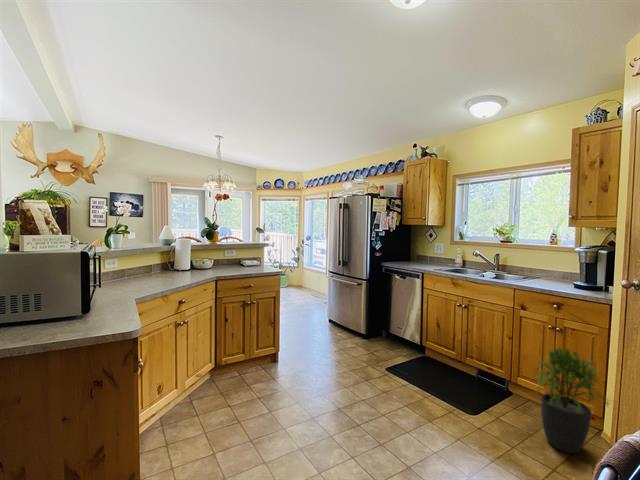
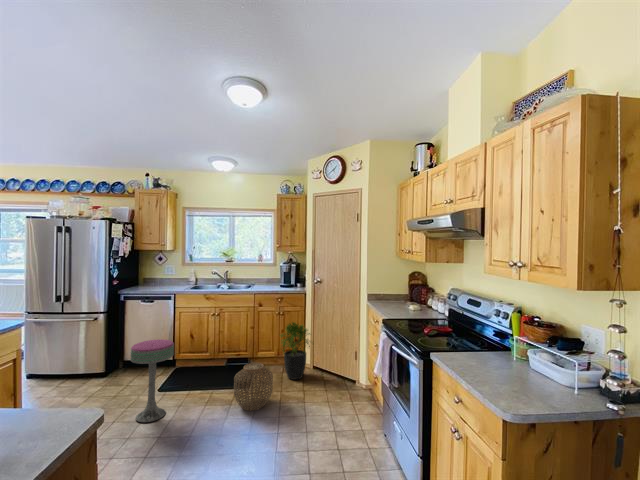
bar stool: none [339,309,378,390] -> present [130,339,174,422]
woven basket: none [422,377,482,448] -> present [234,363,273,411]

